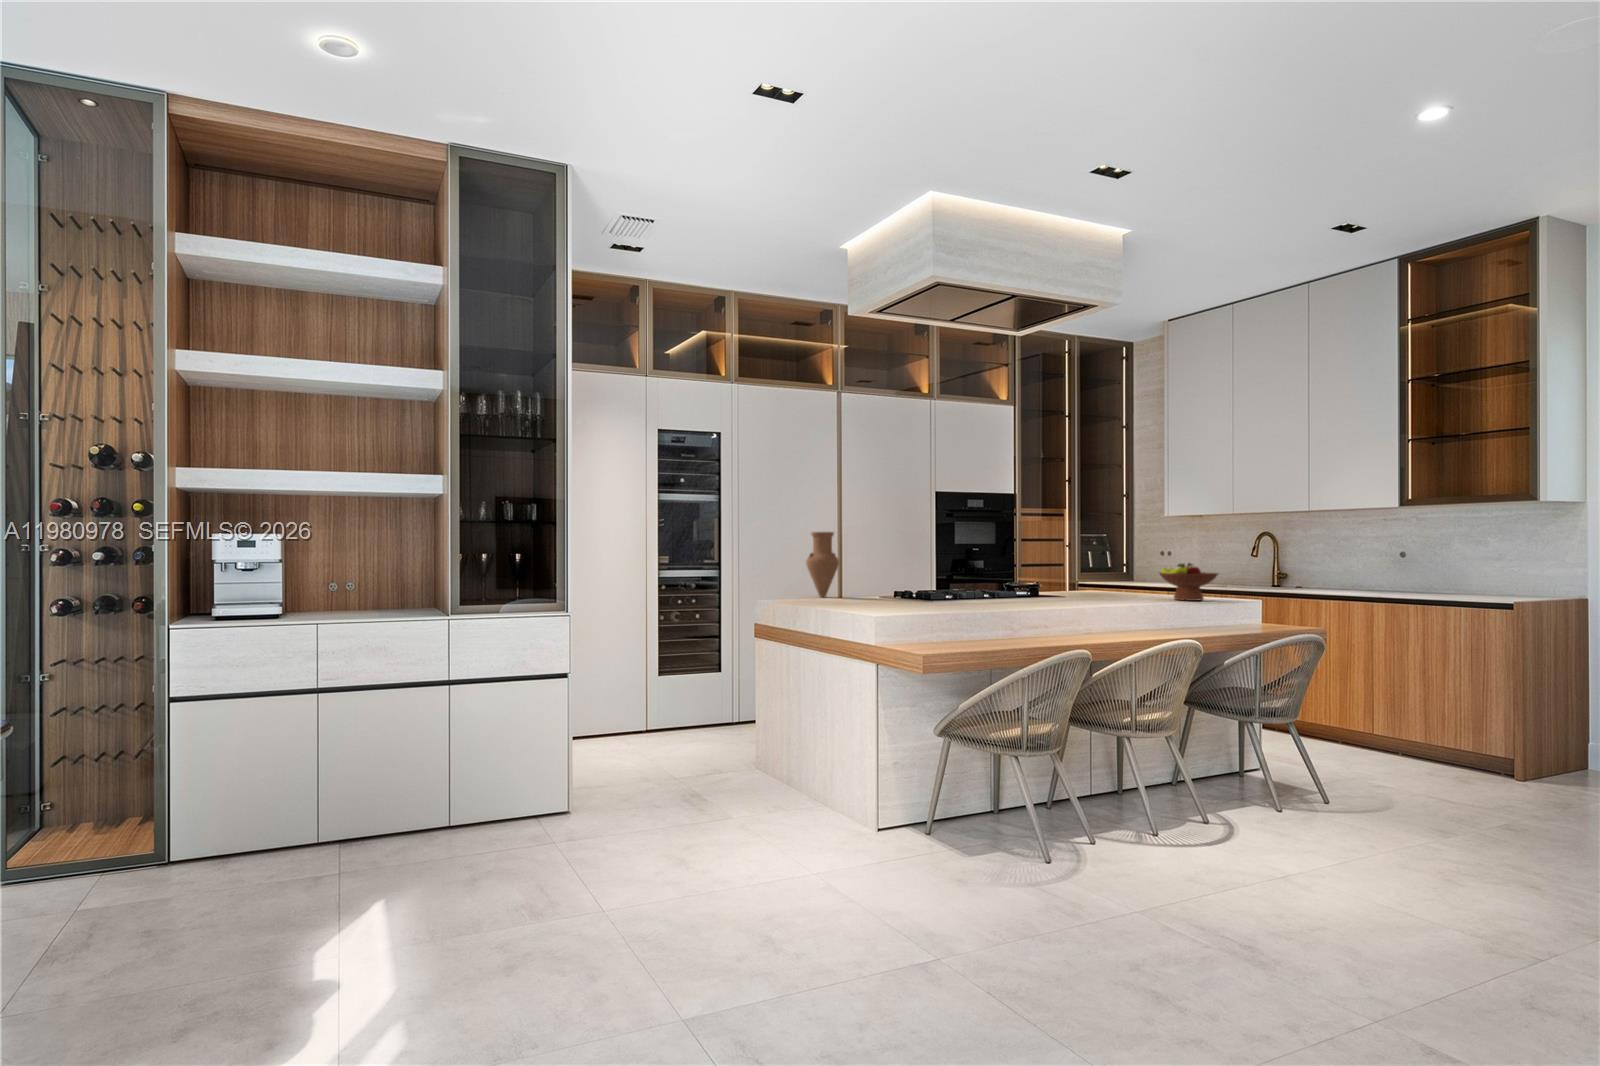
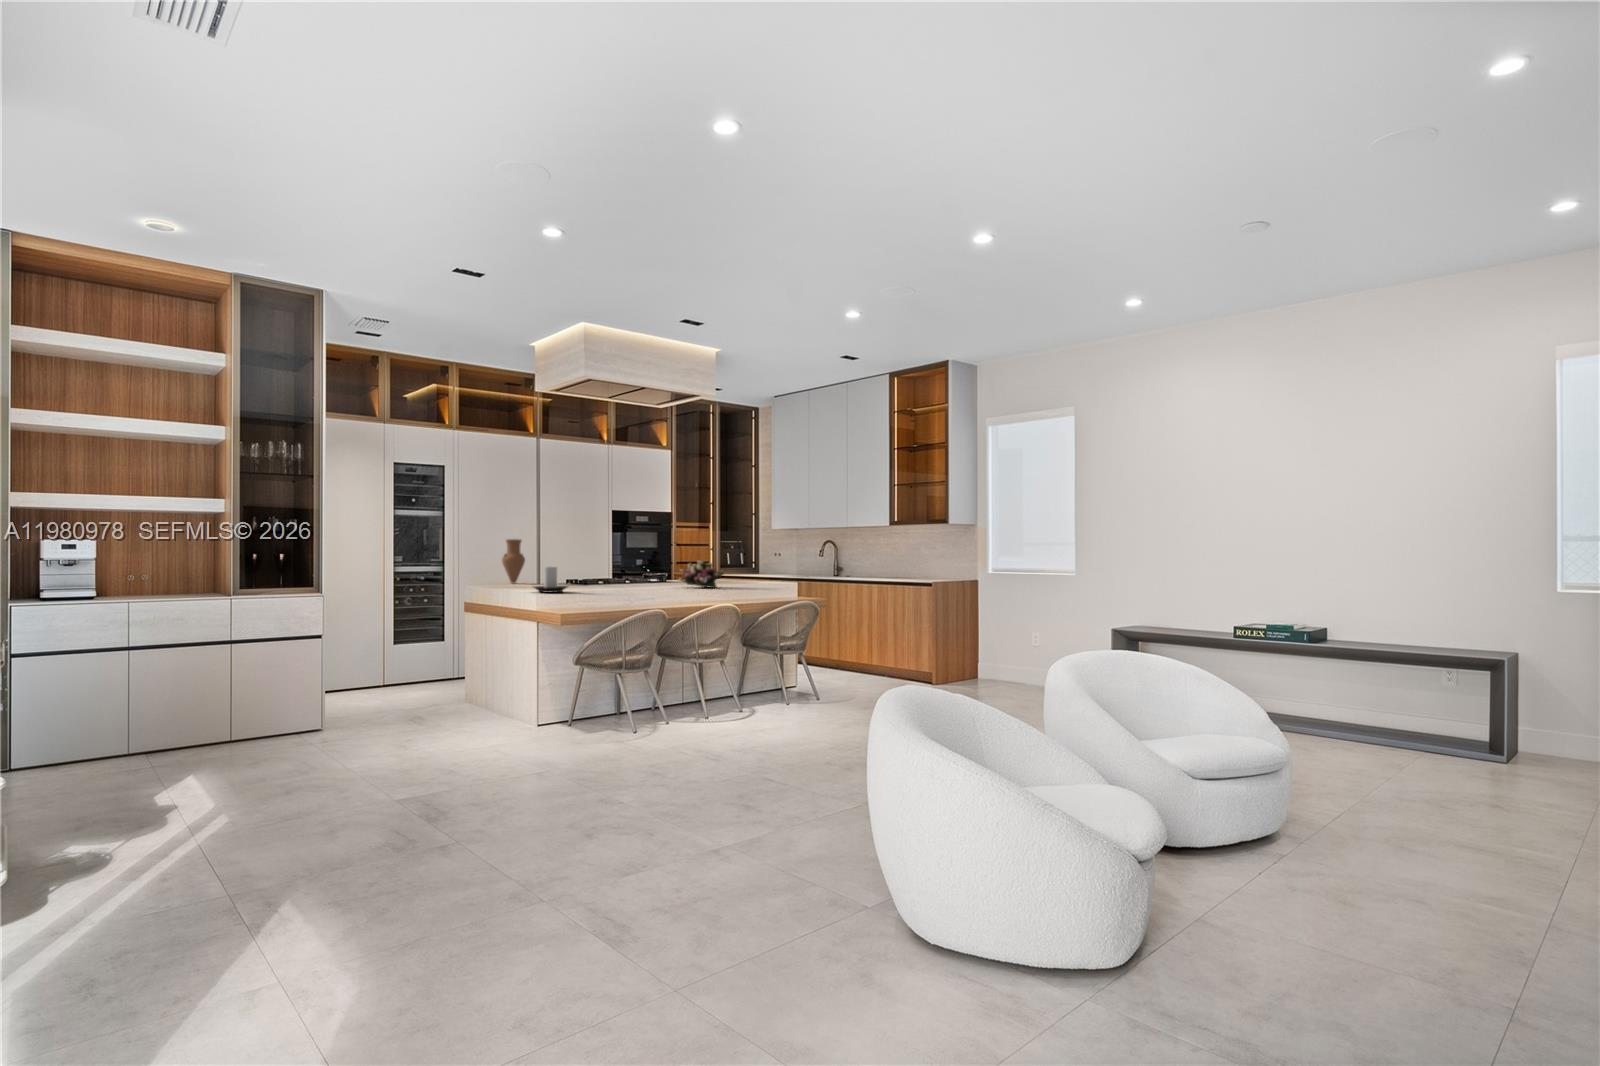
fruit bowl: present [1159,563,1218,601] -> none [741,560,777,584]
flower arrangement: none [1079,564,1154,609] -> present [679,561,724,588]
candle holder: none [867,571,925,616] -> present [534,567,567,593]

